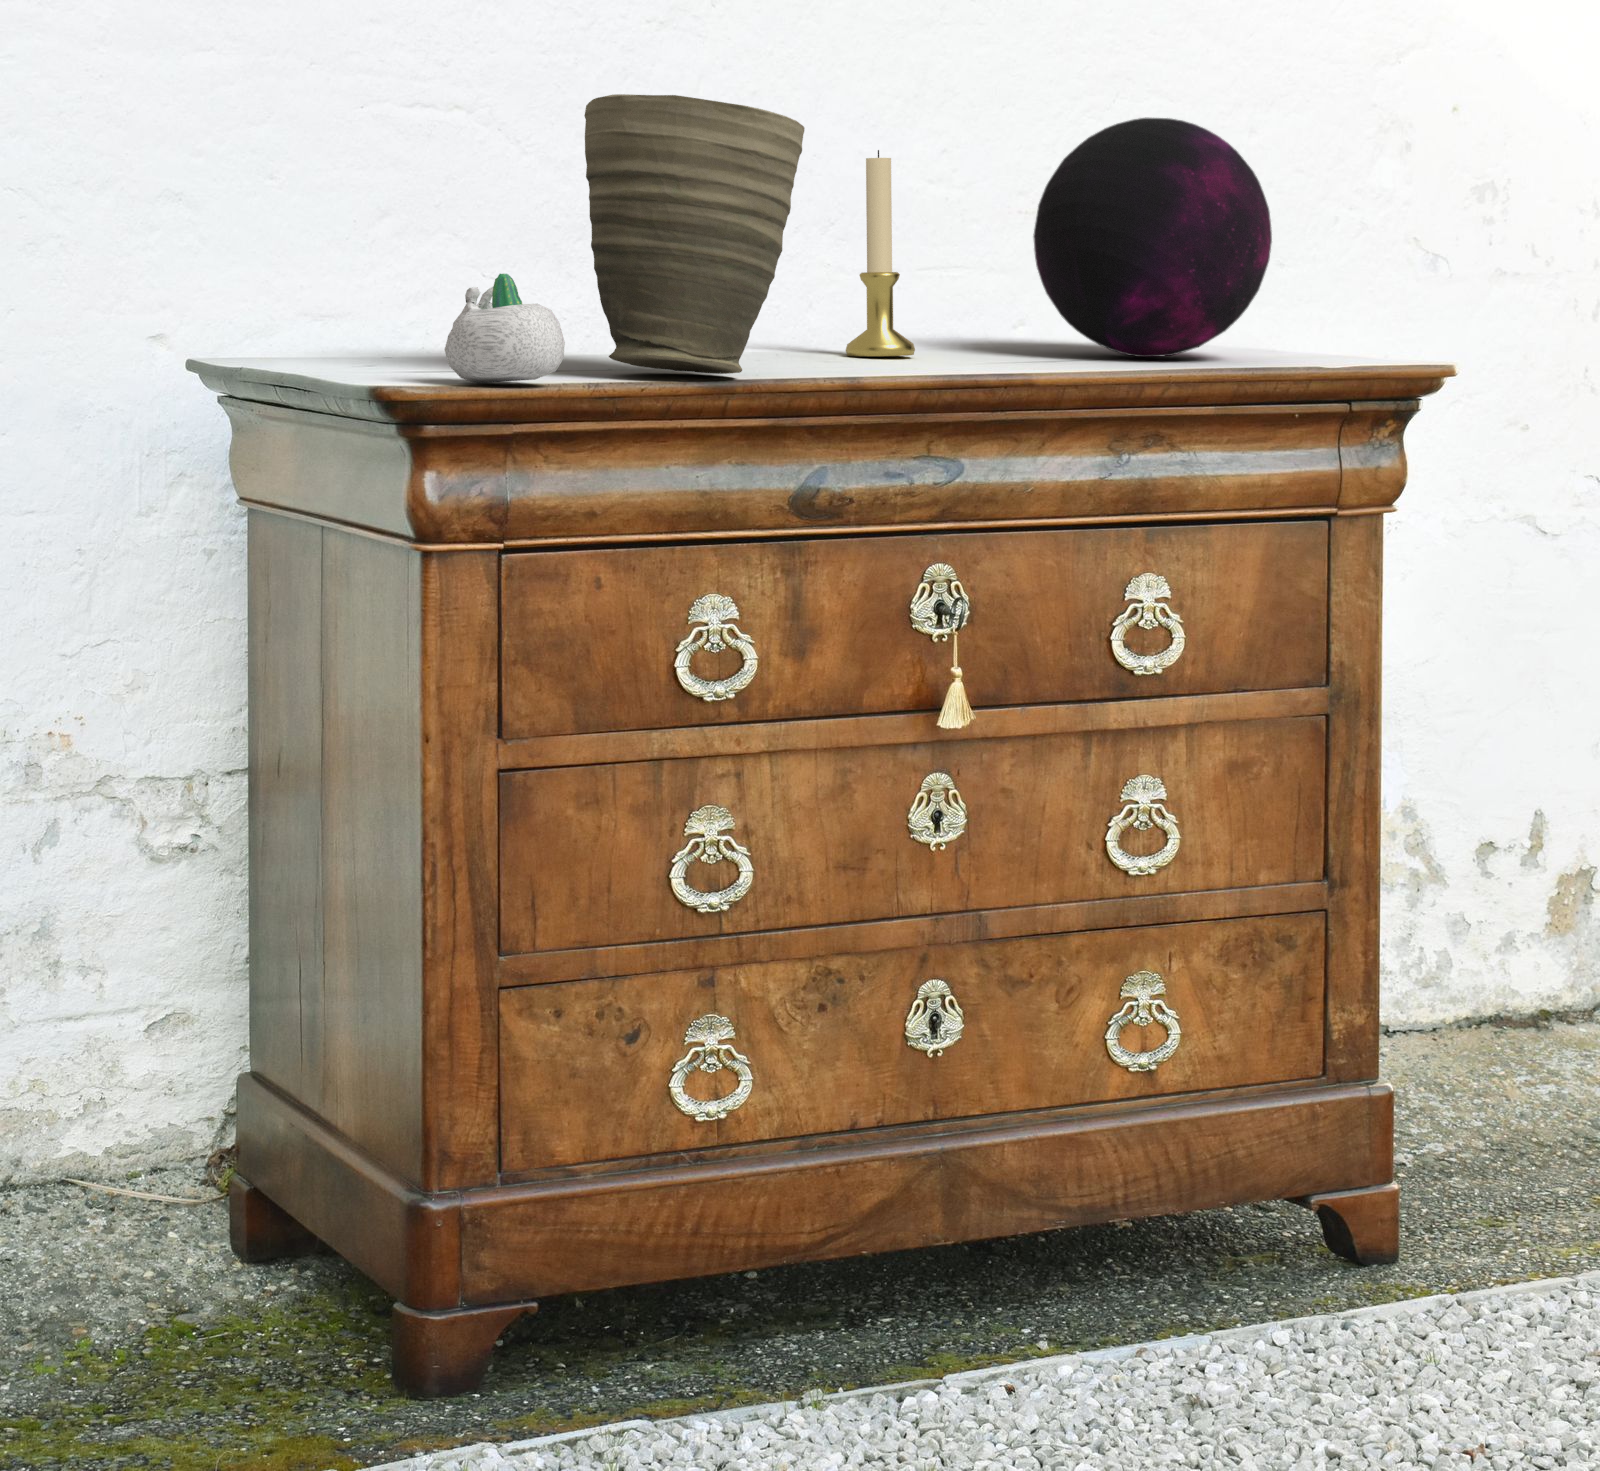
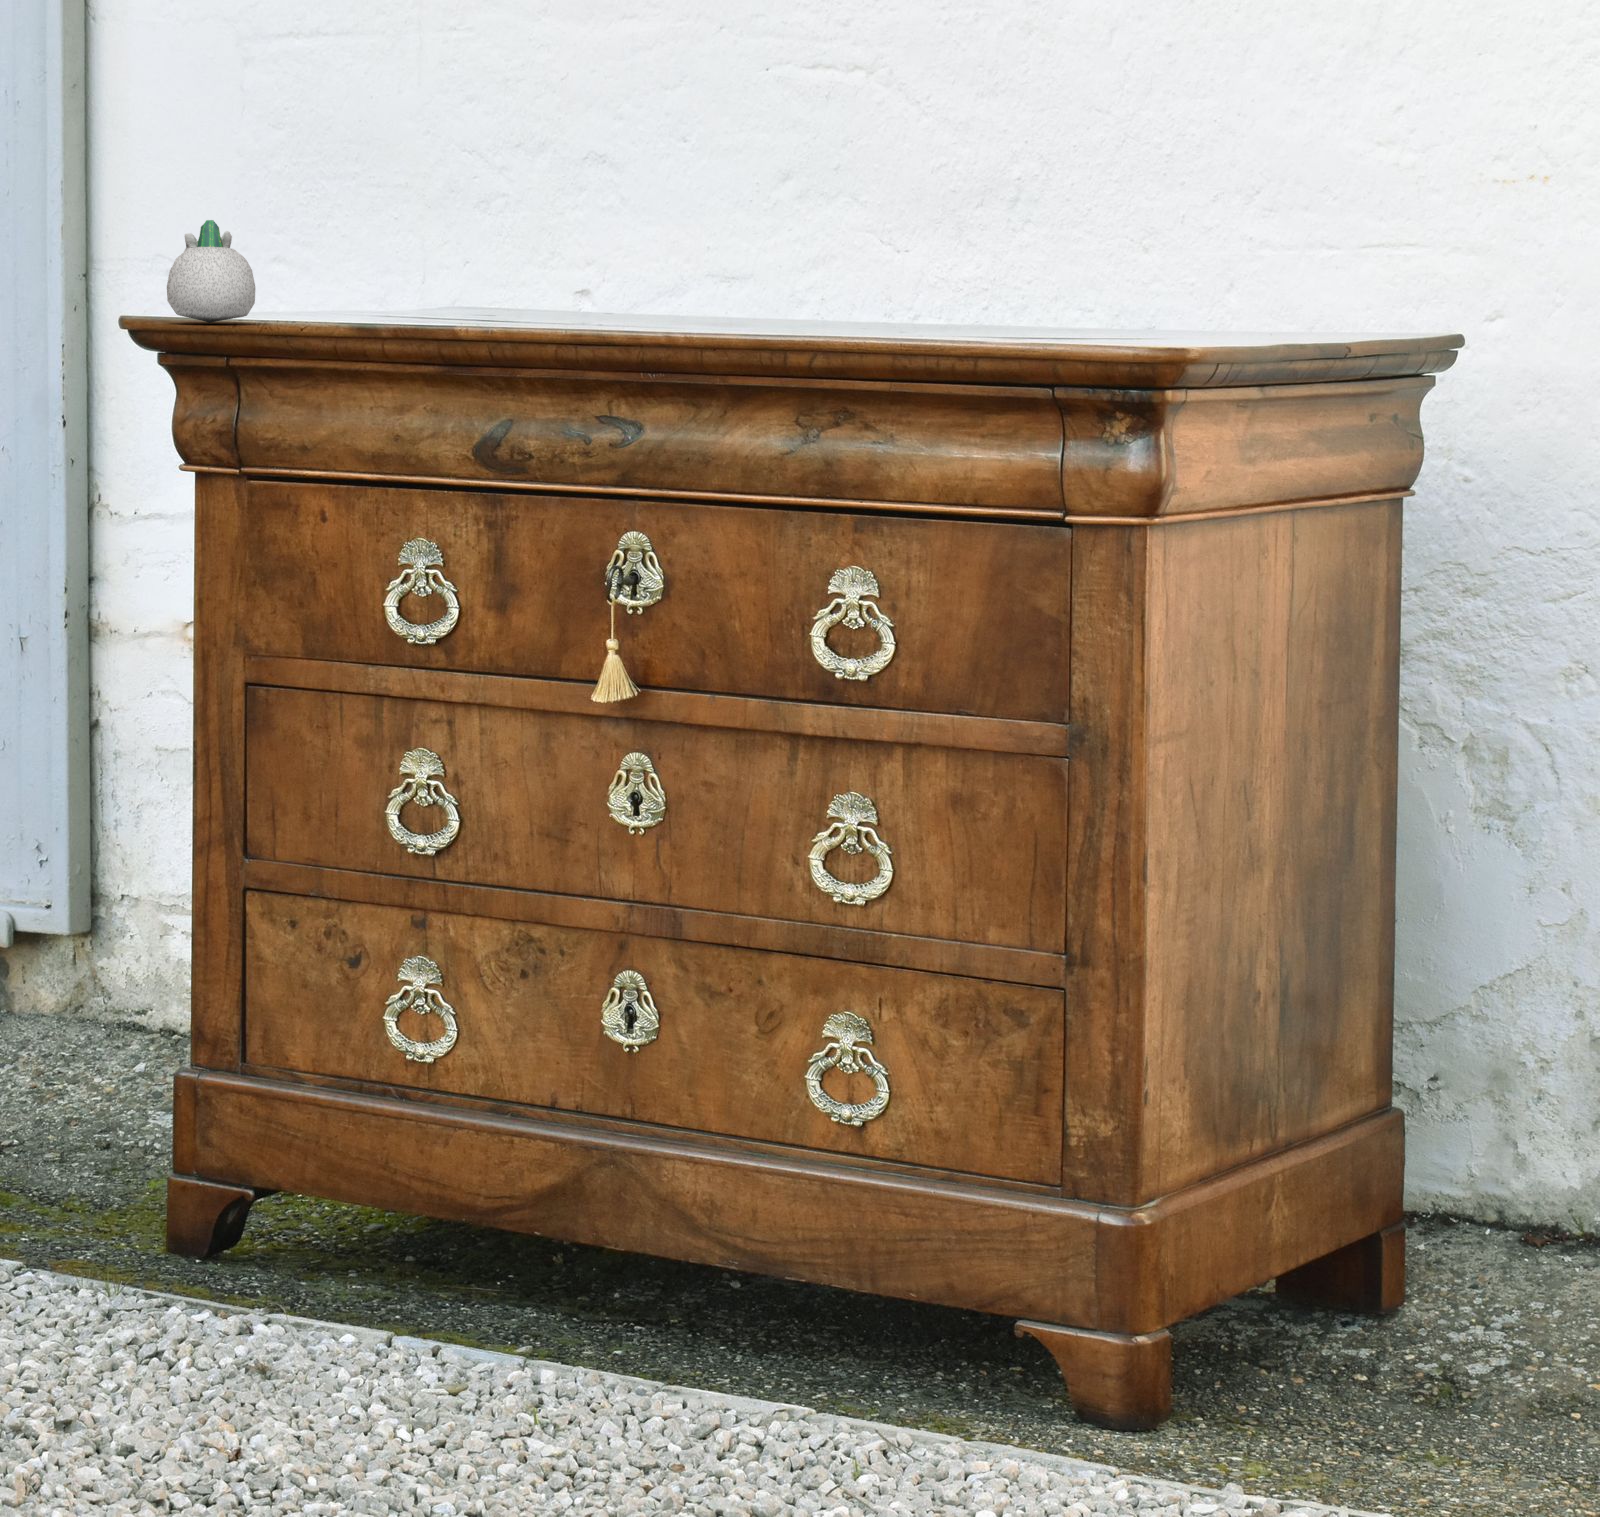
vase: present [584,94,805,374] -> none [351,44,571,326]
decorative orb: present [1033,118,1272,357] -> none [1050,51,1331,335]
candle holder: present [846,150,915,356] -> none [848,106,922,329]

